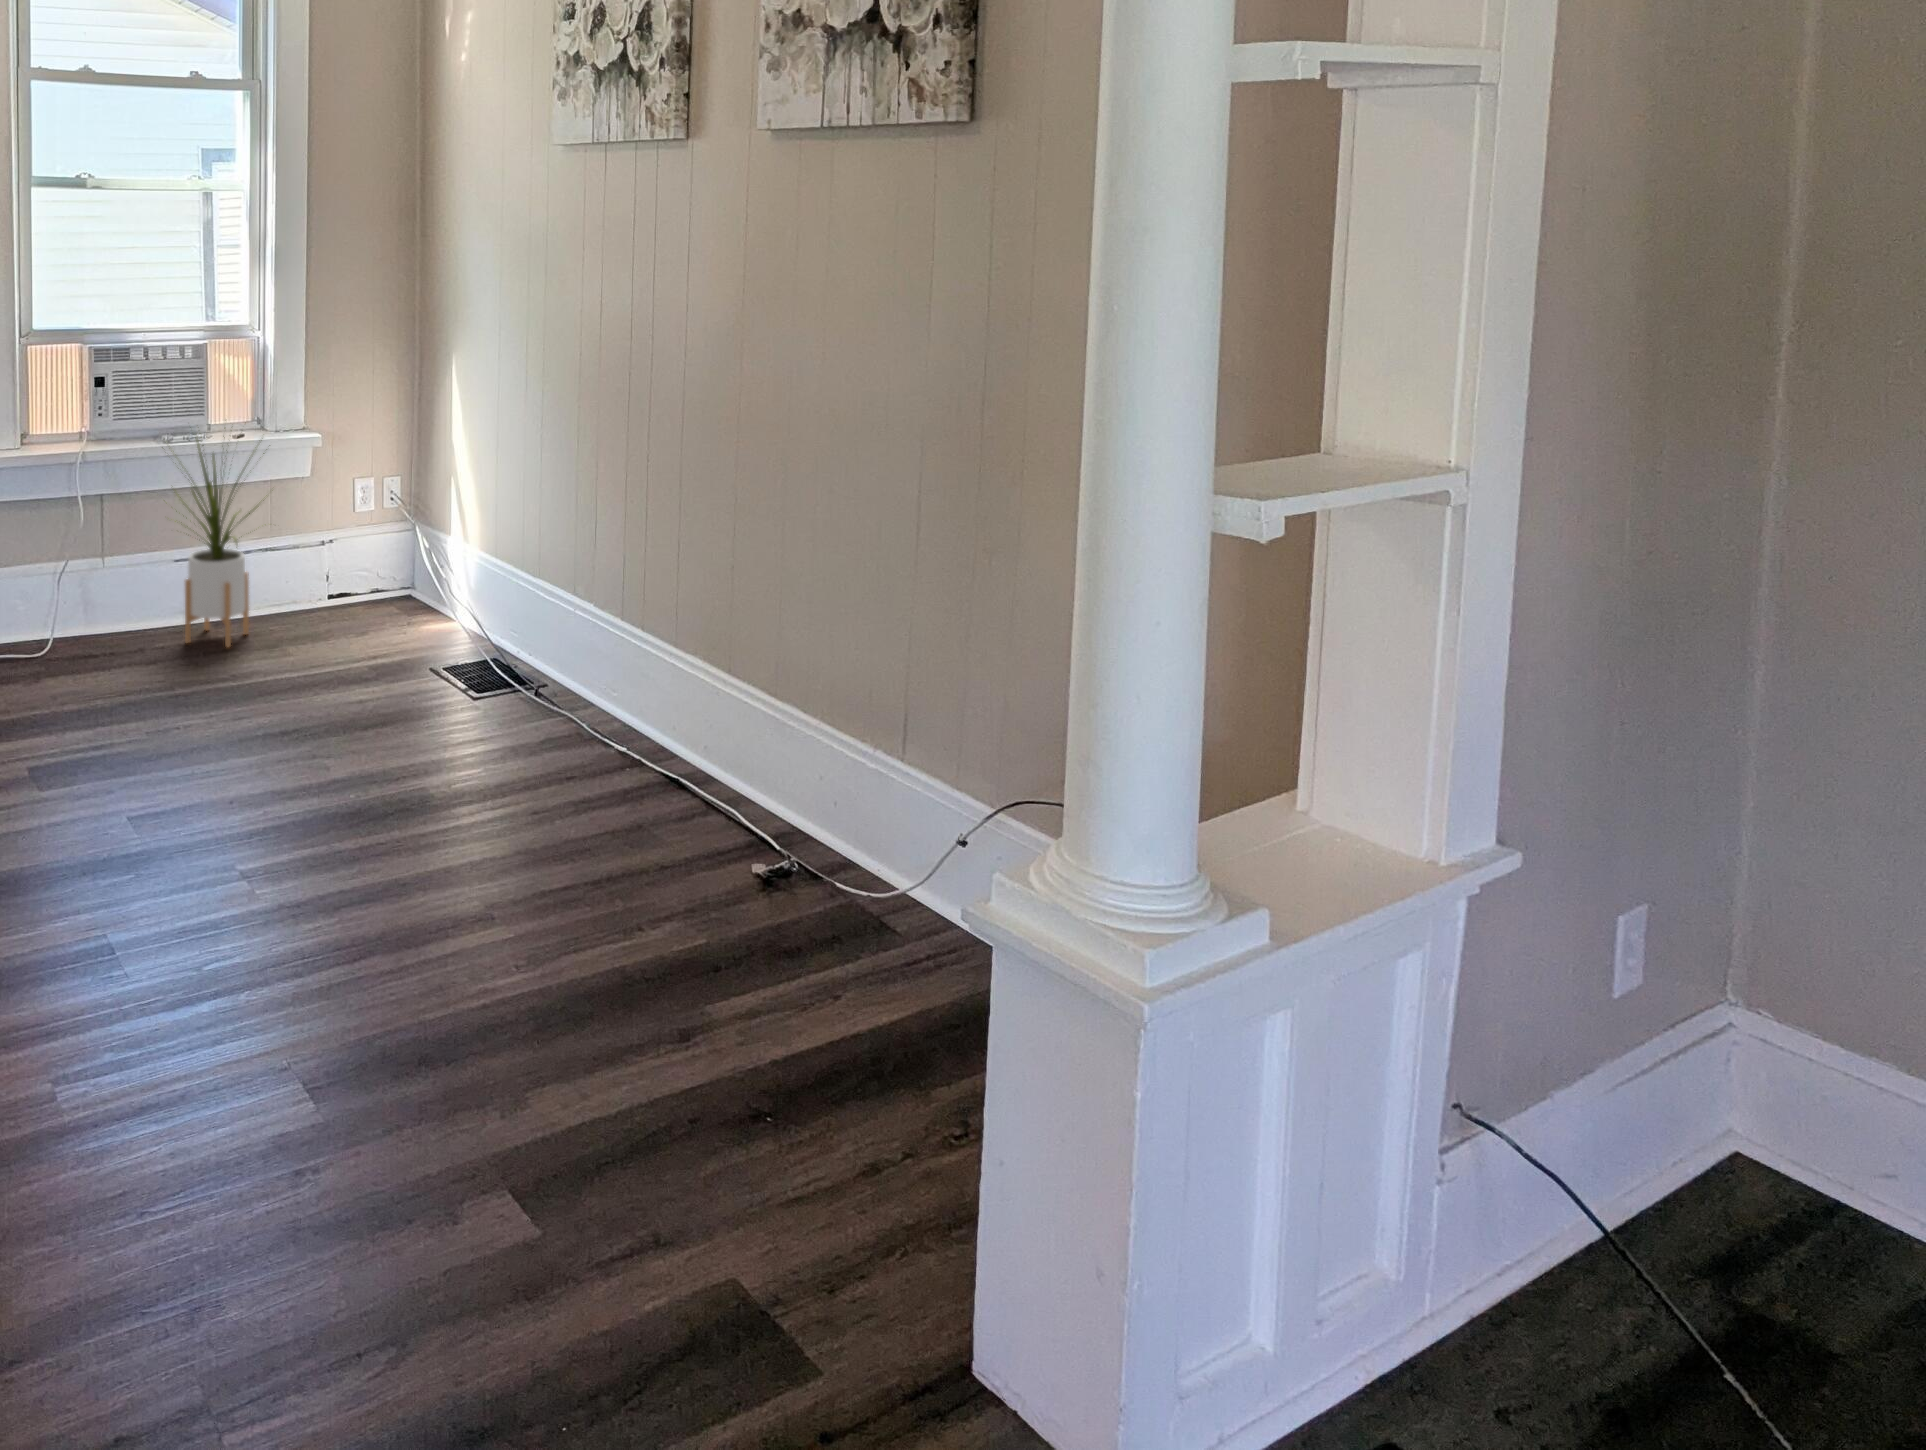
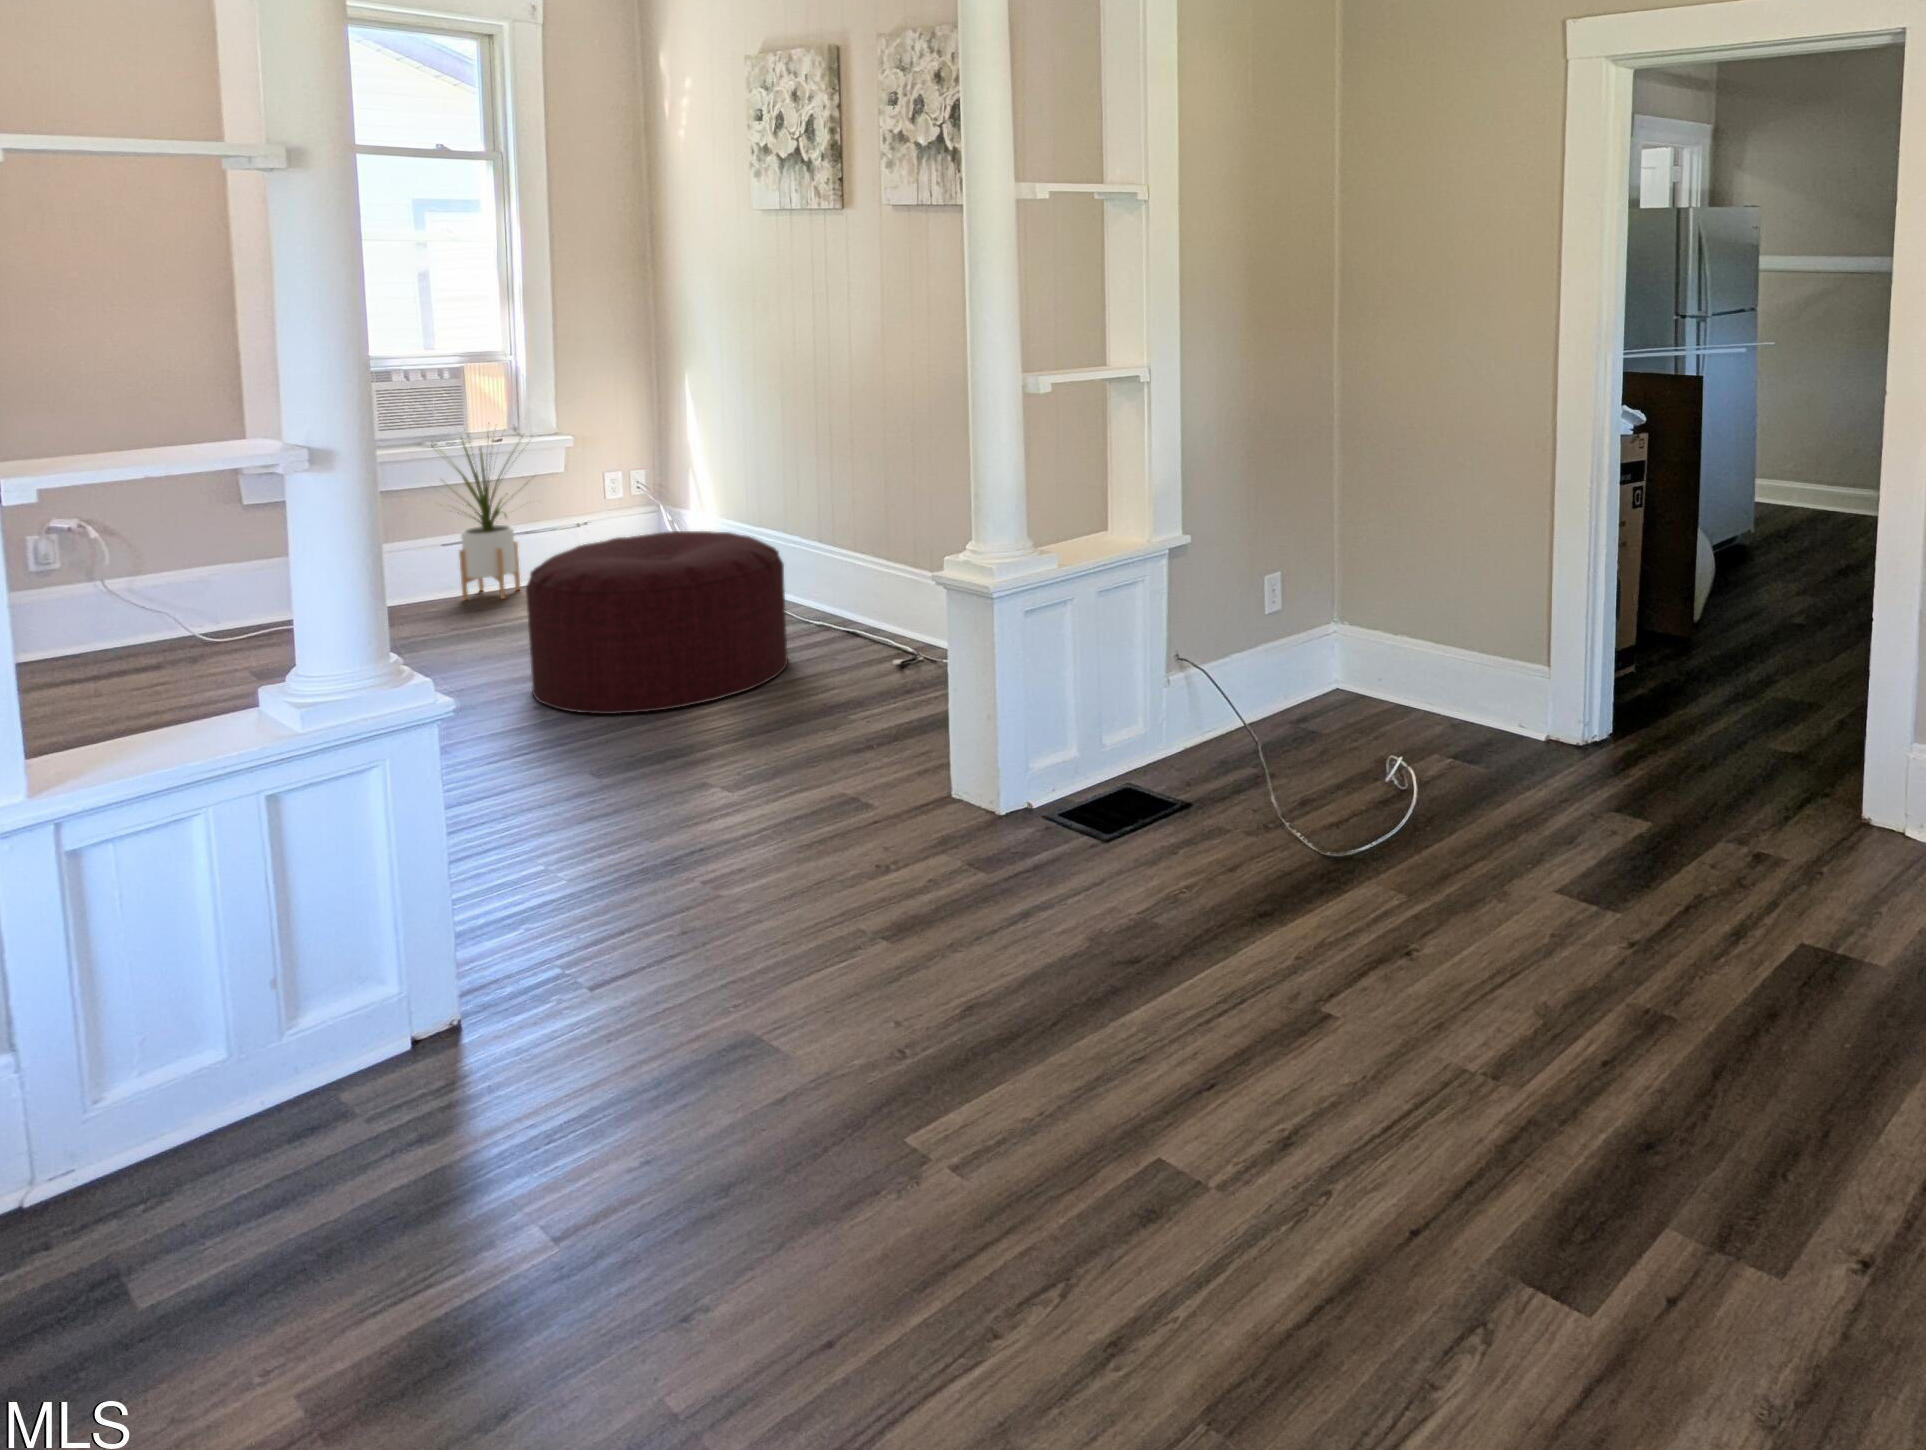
ottoman: none [244,609,590,918] -> present [526,531,788,714]

